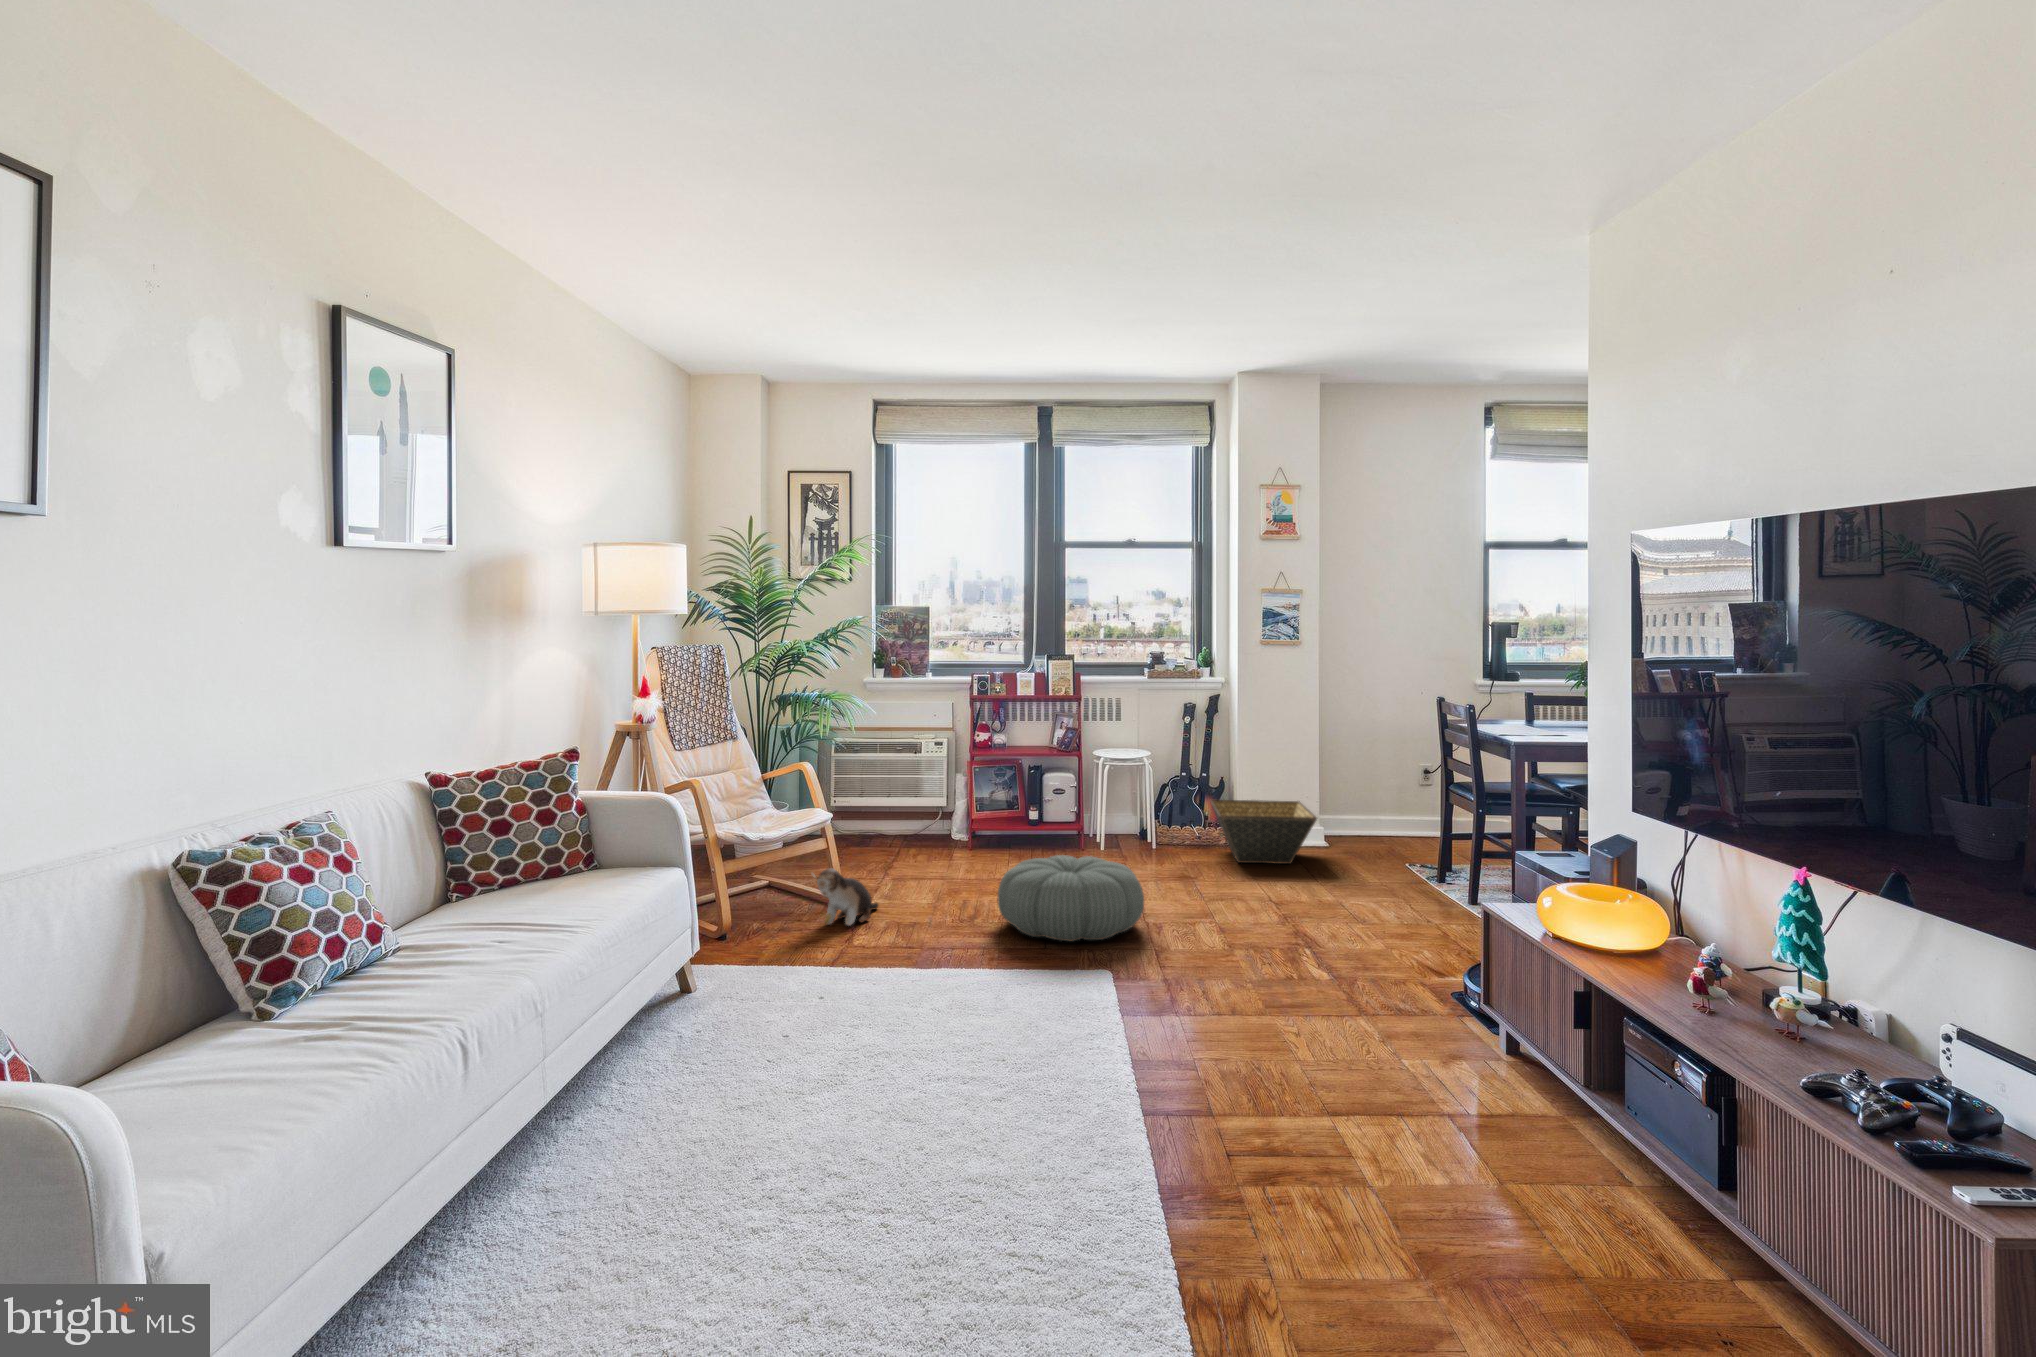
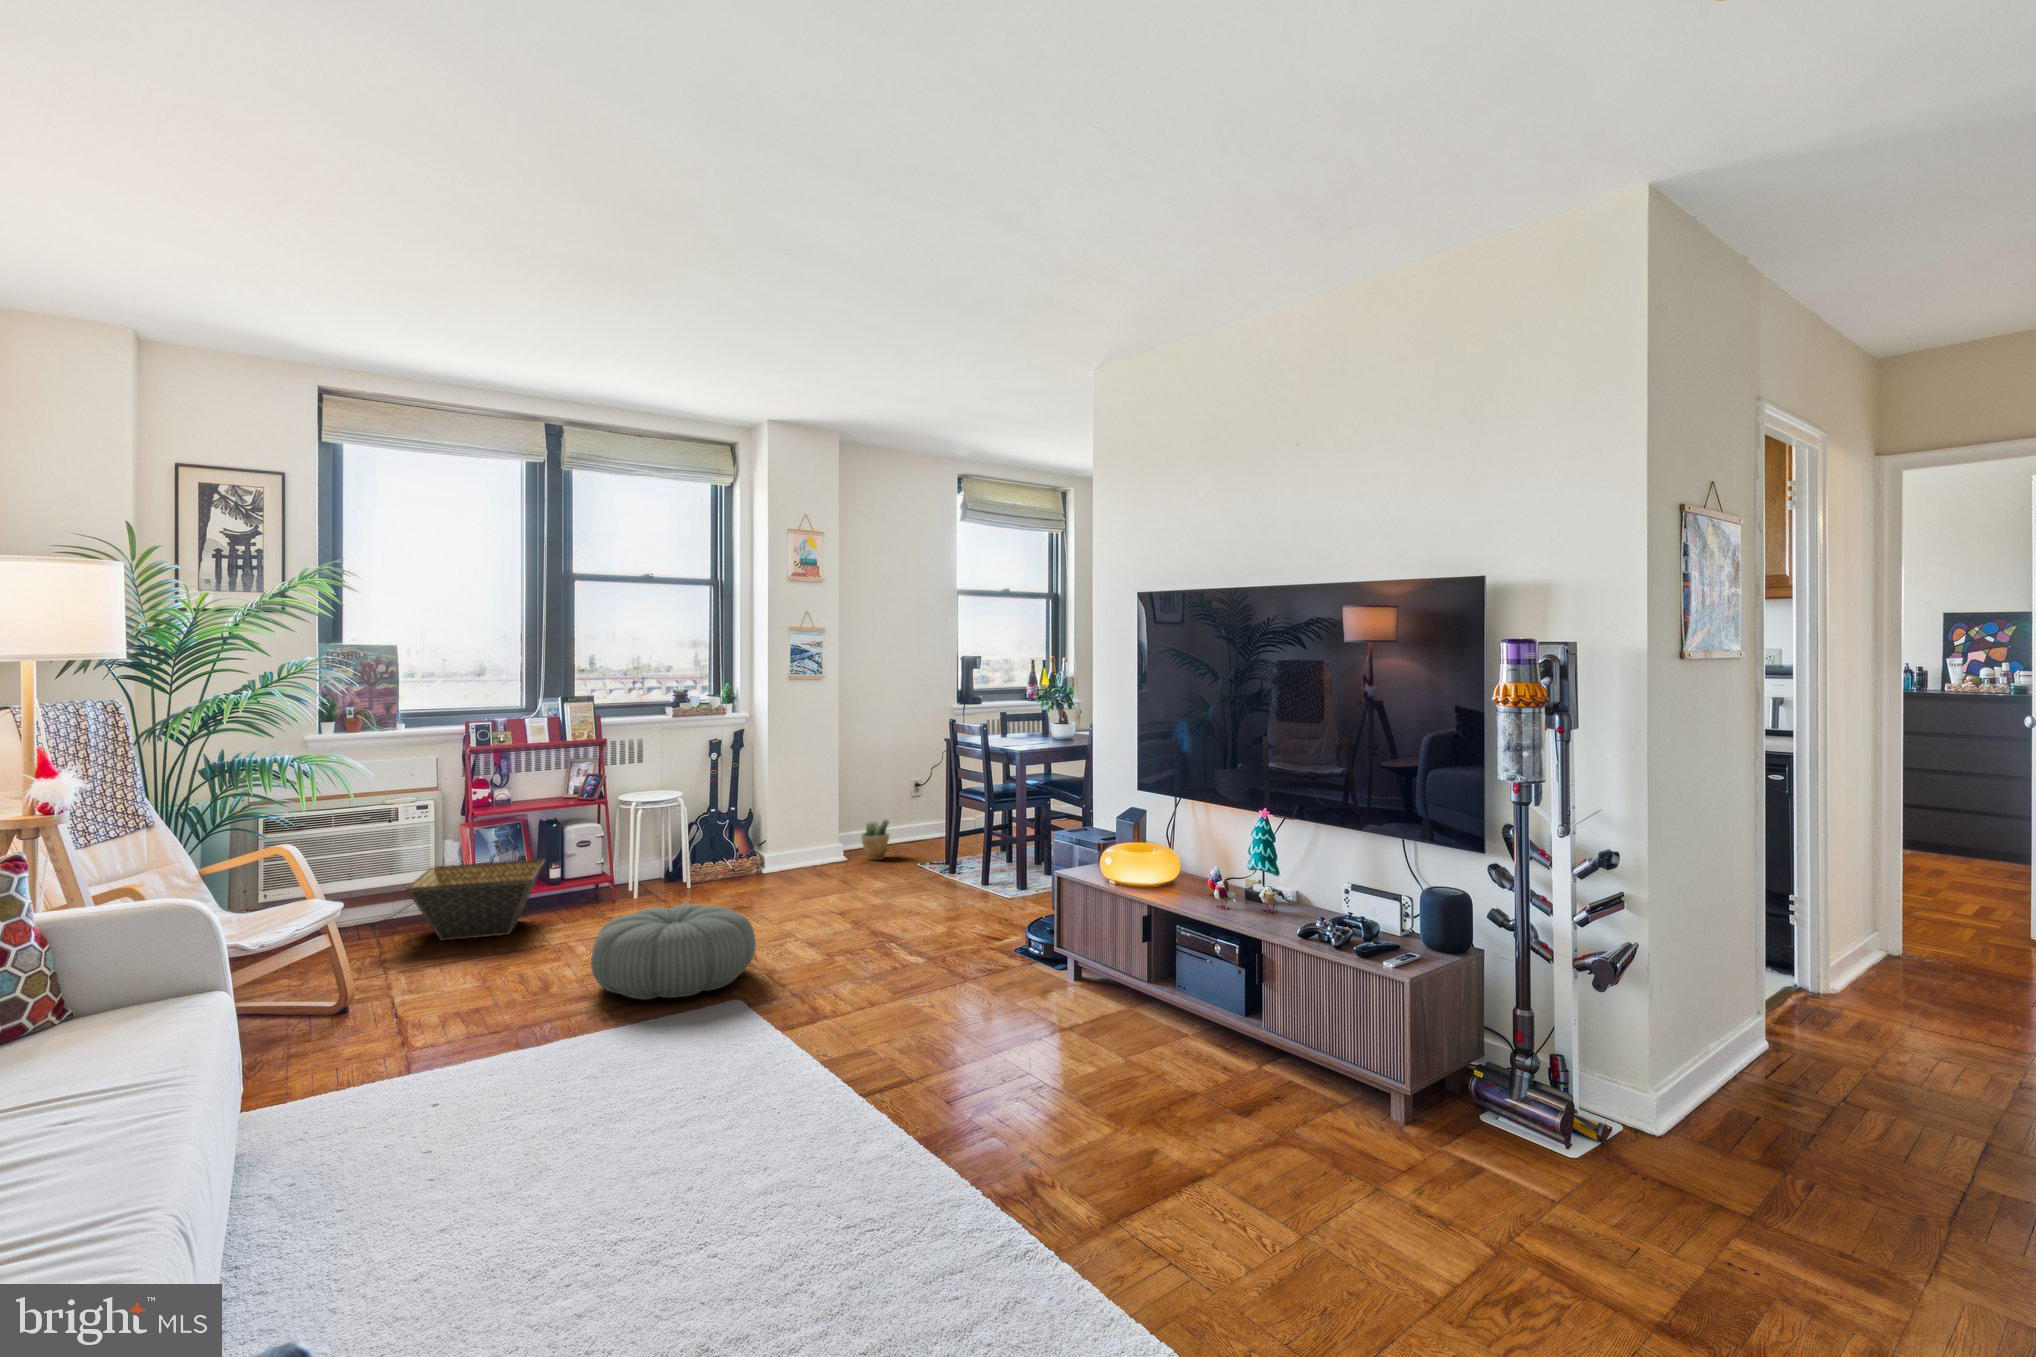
basket: present [1211,800,1317,864] -> present [406,859,545,941]
potted plant: none [1347,800,1379,843] -> present [861,819,889,860]
plush toy: present [811,868,878,926] -> none [345,966,422,1040]

